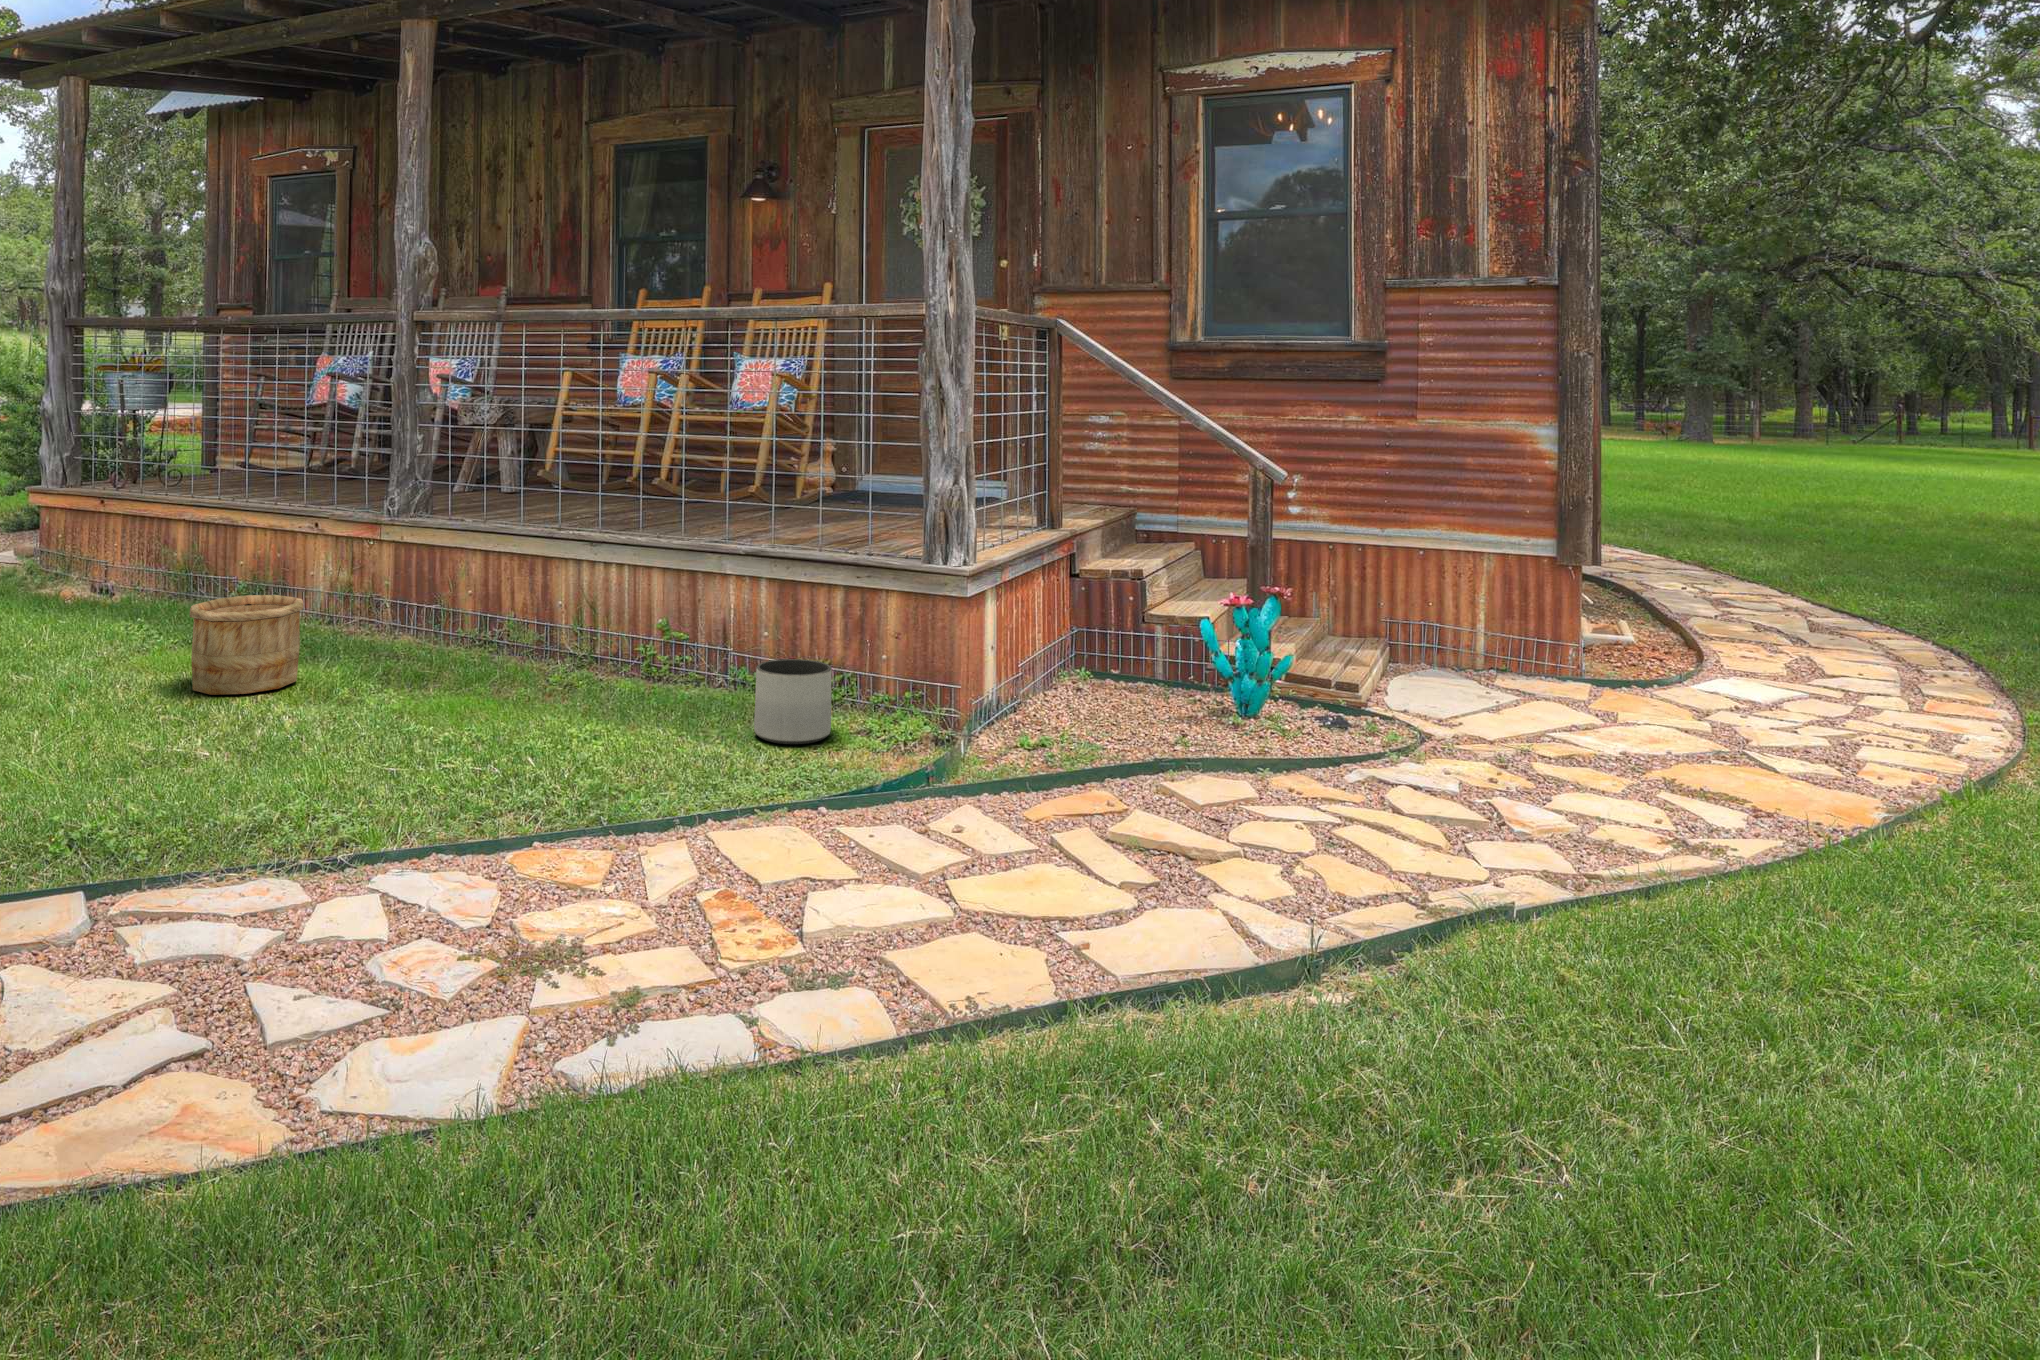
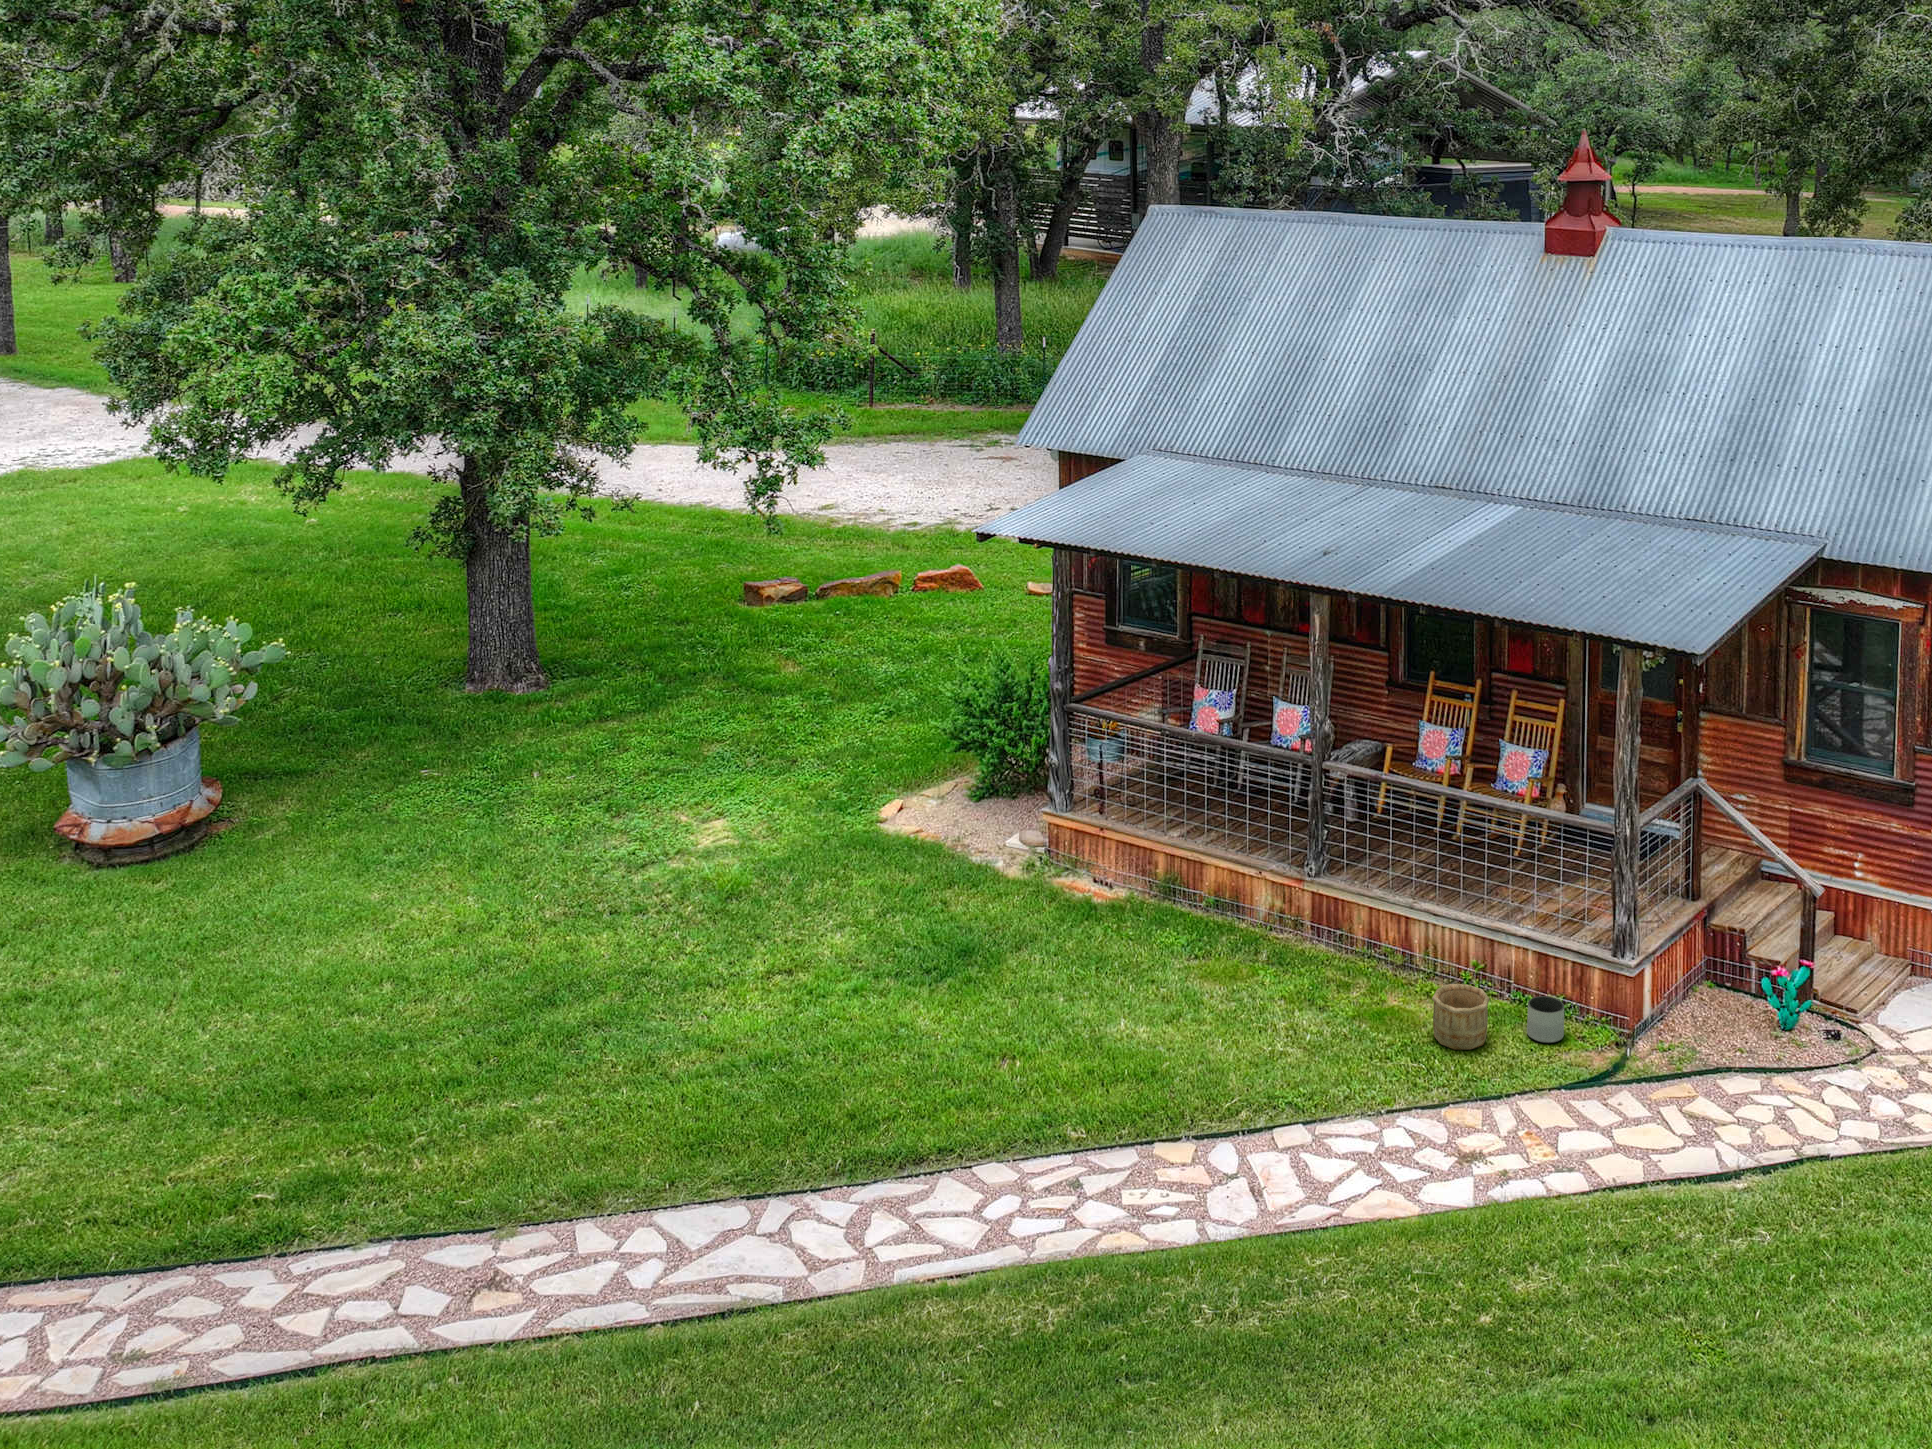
wooden bucket: present [189,595,303,695] -> present [1432,984,1490,1050]

